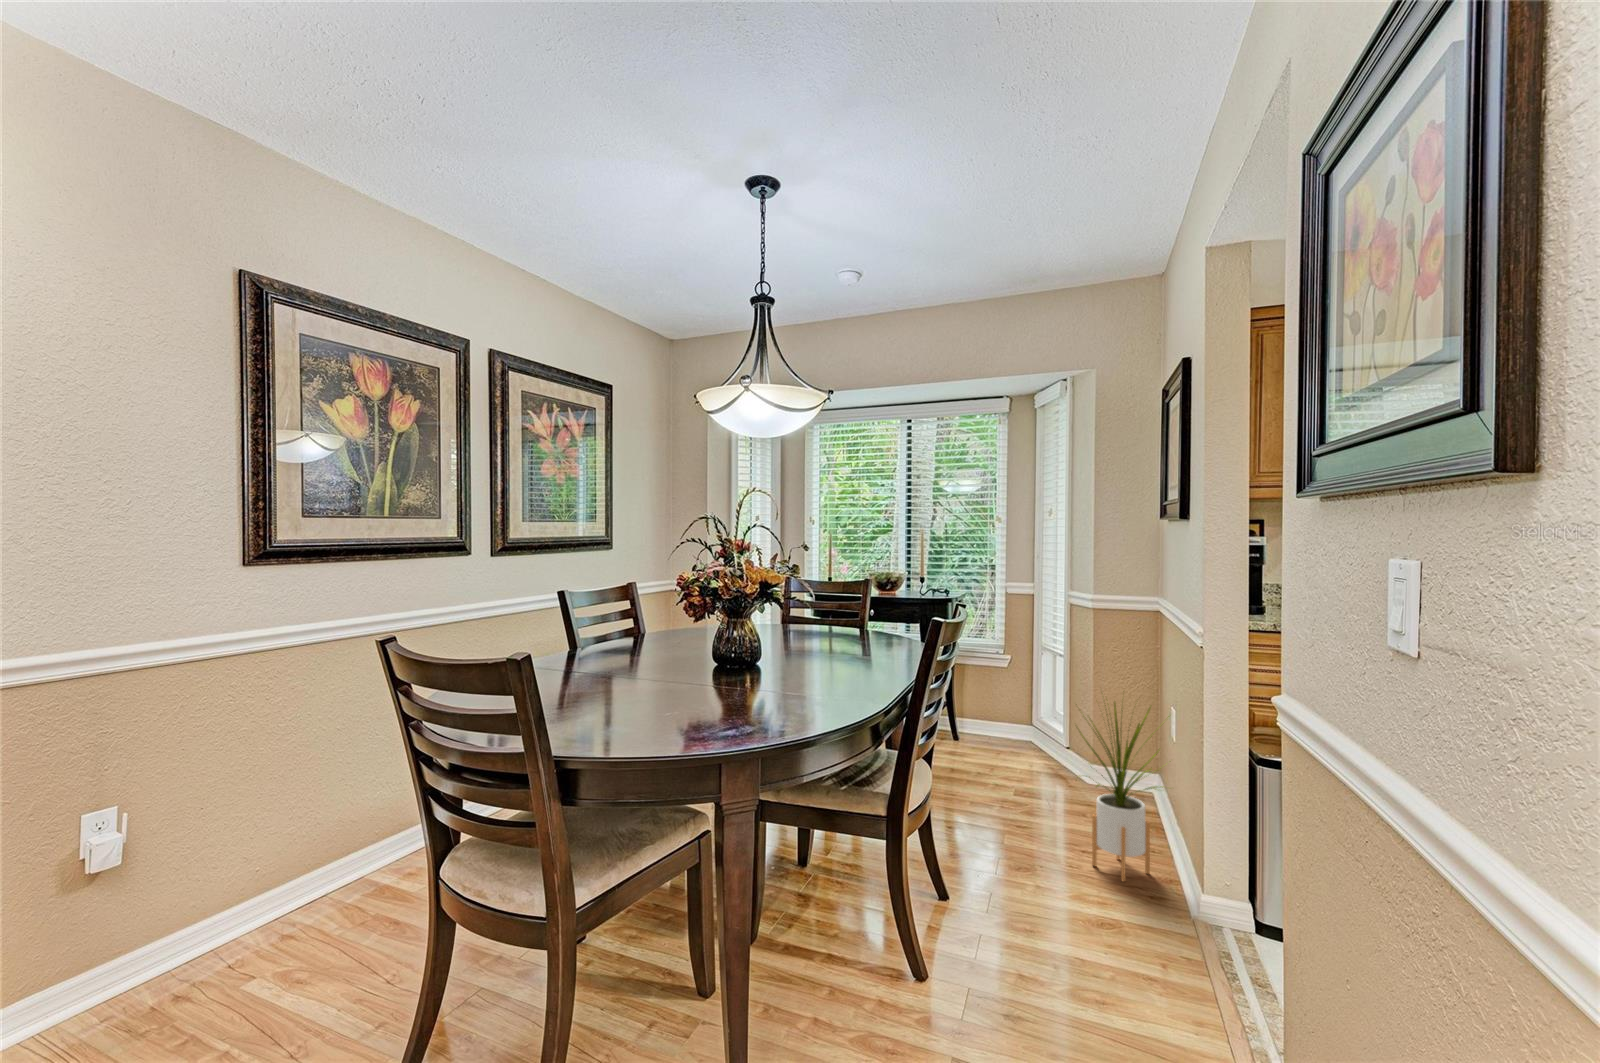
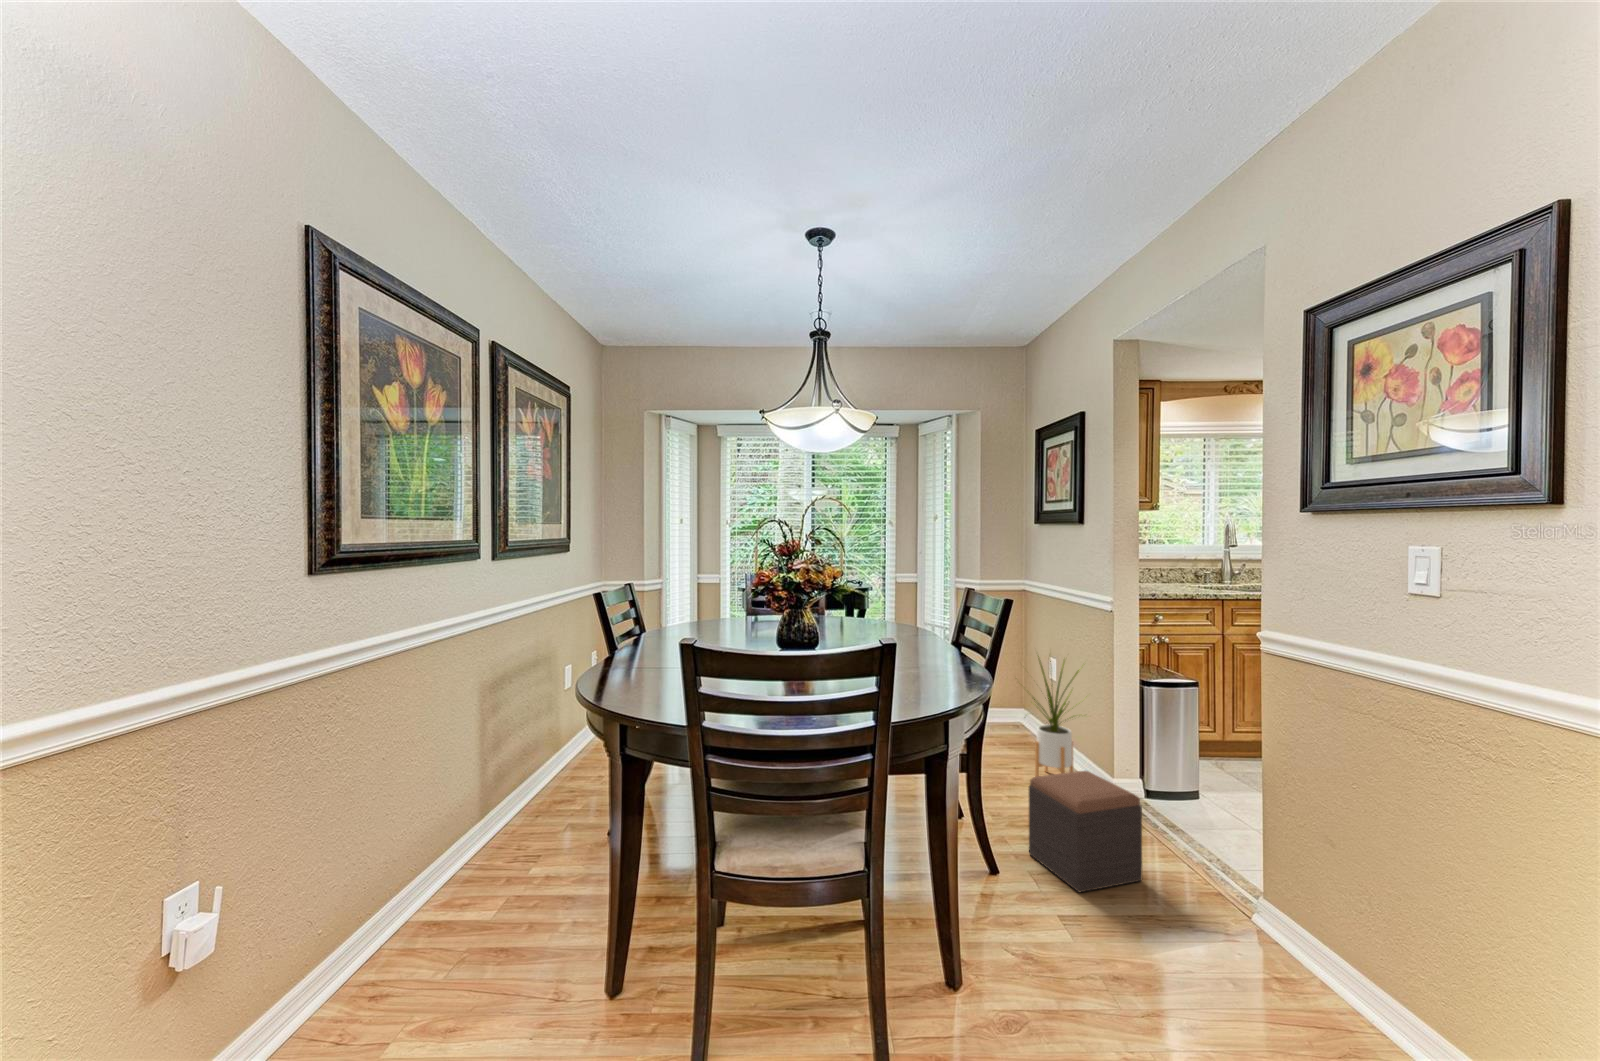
footstool: none [980,856,1110,1029] -> present [1029,771,1142,892]

